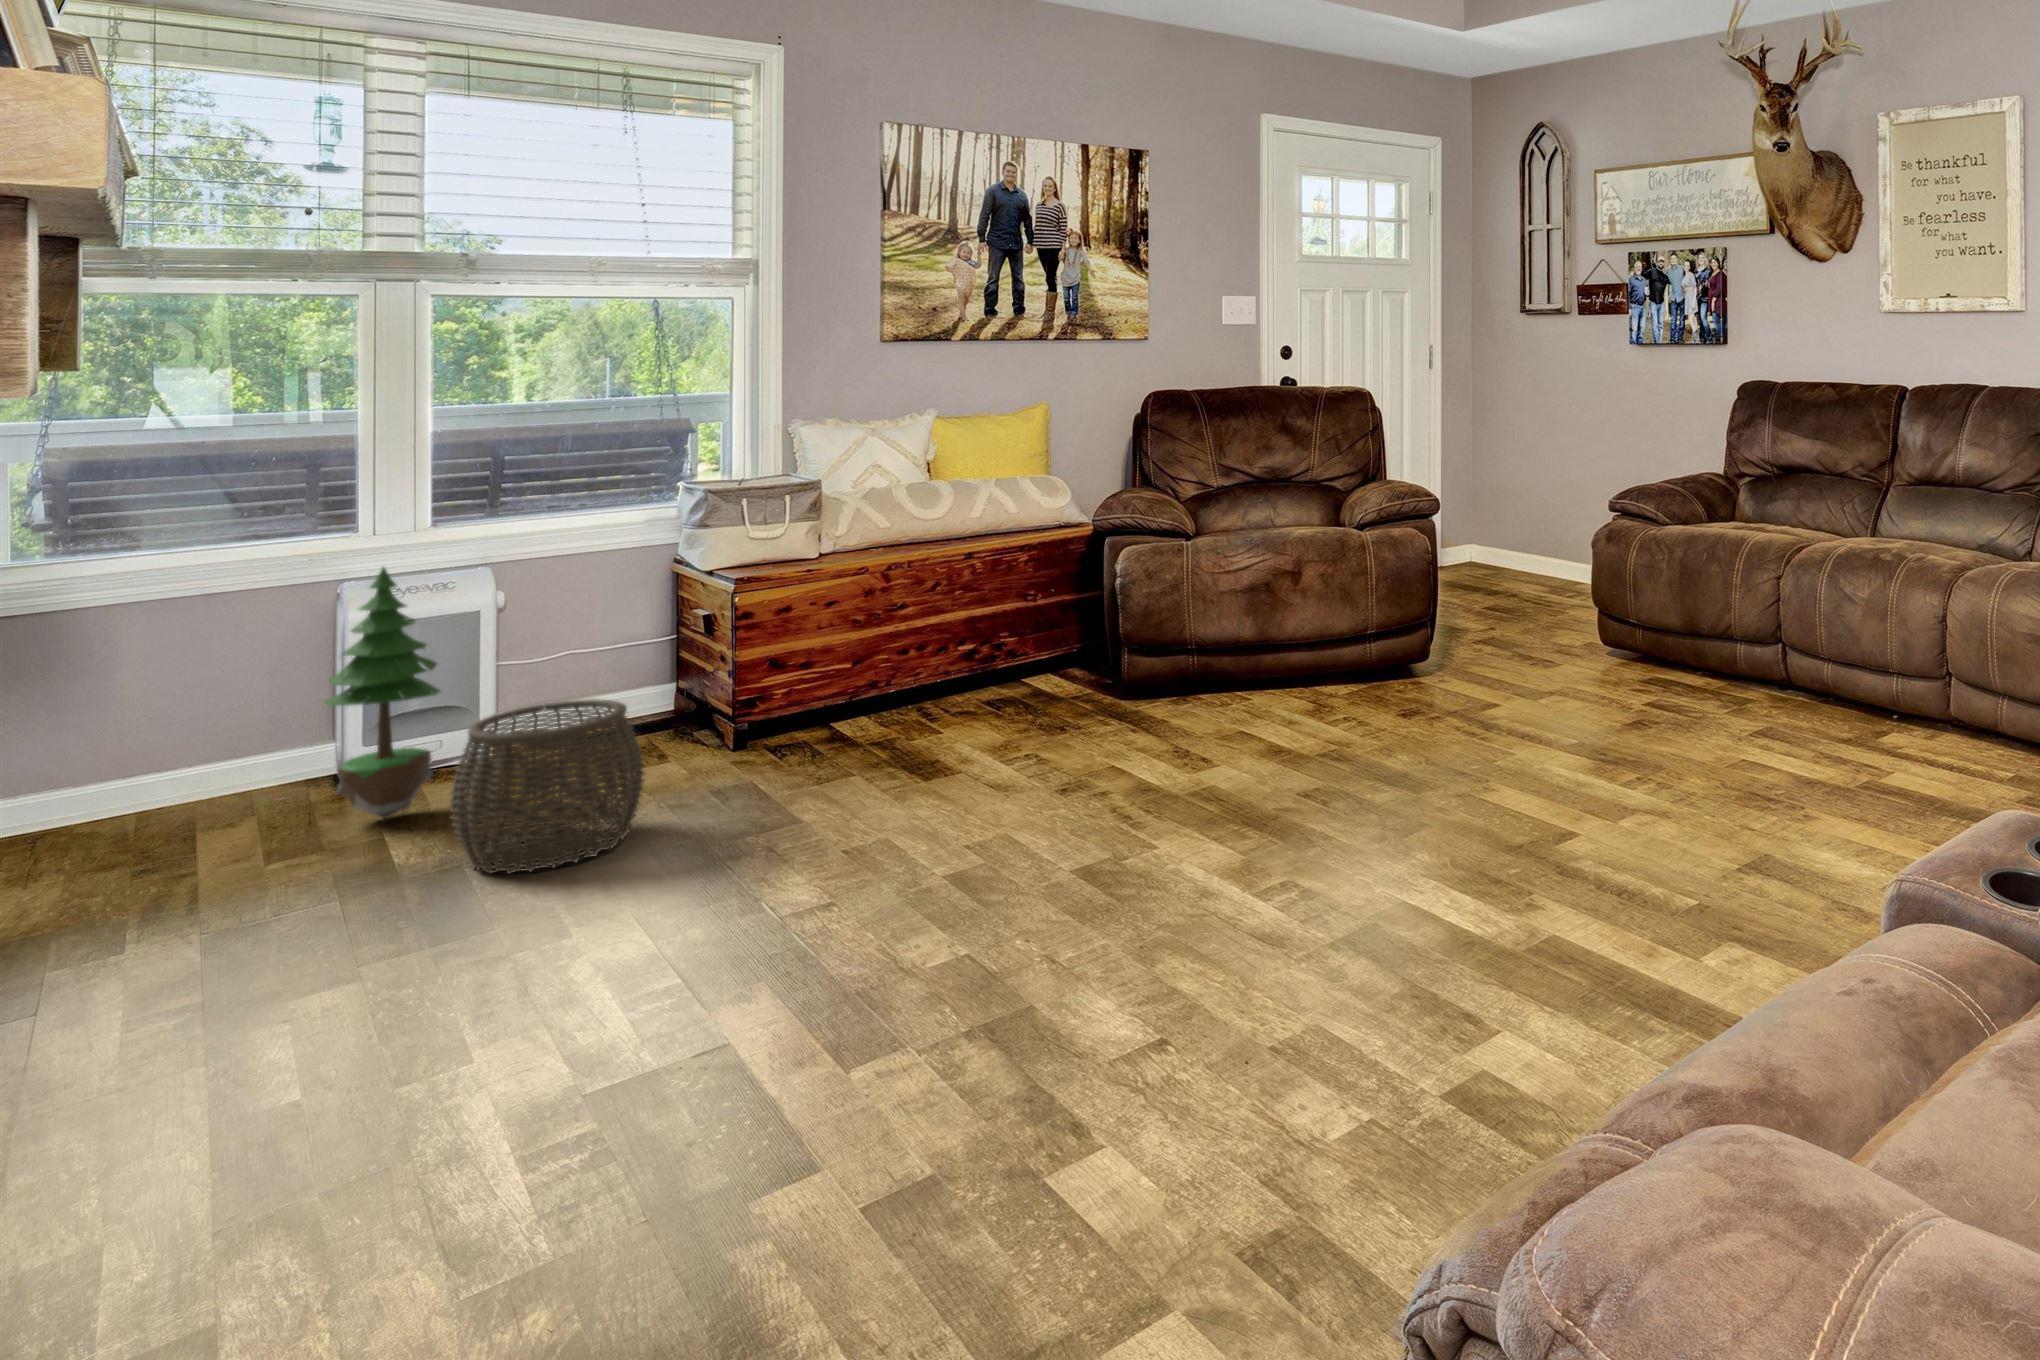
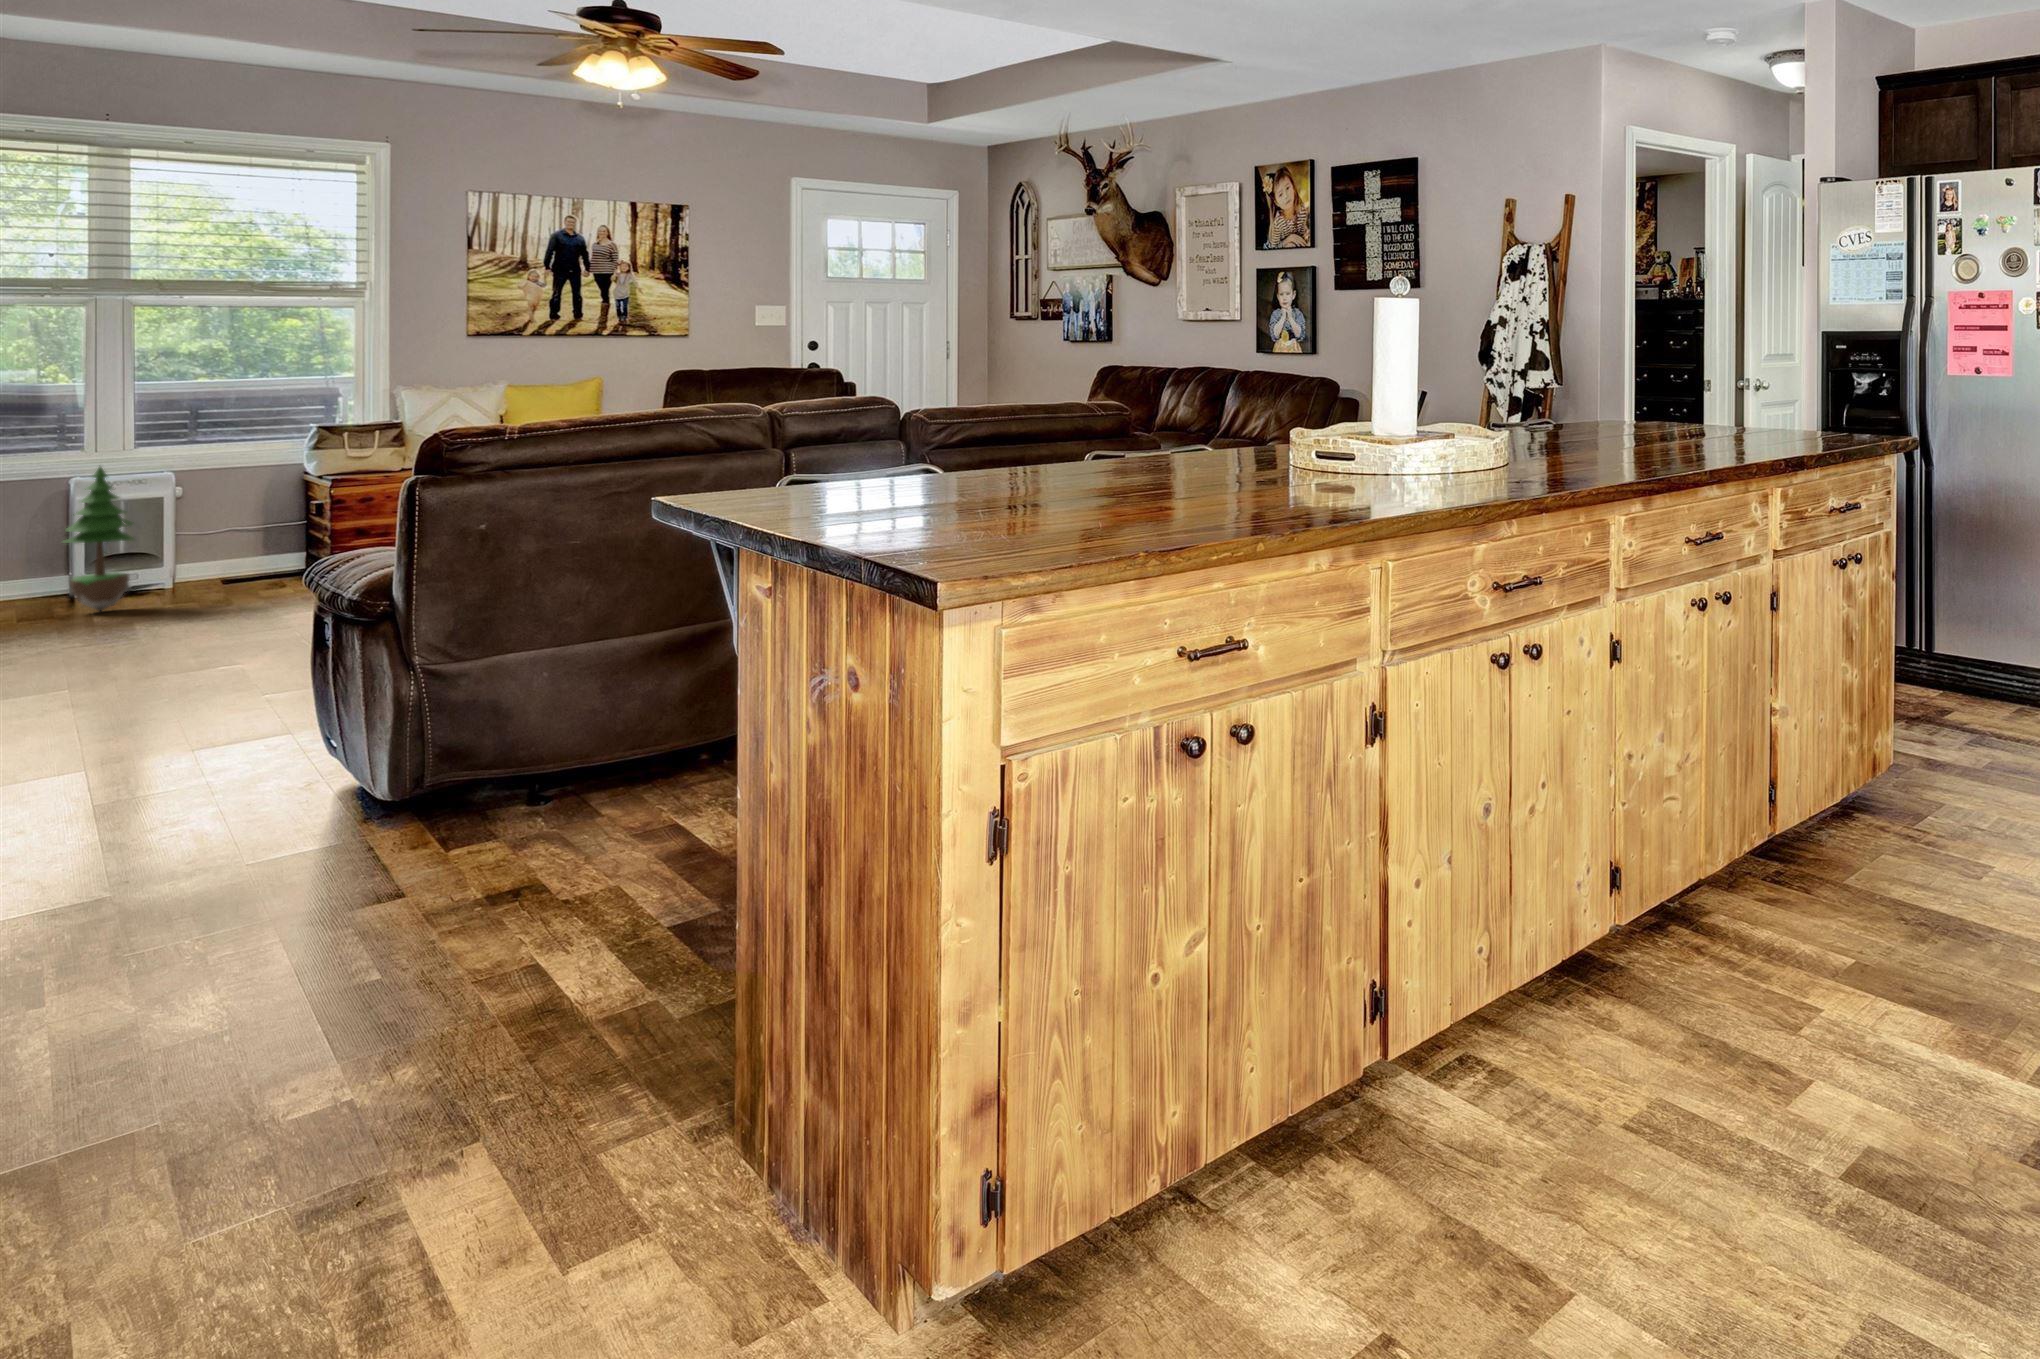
woven basket: present [450,699,644,874] -> none [136,541,260,628]

